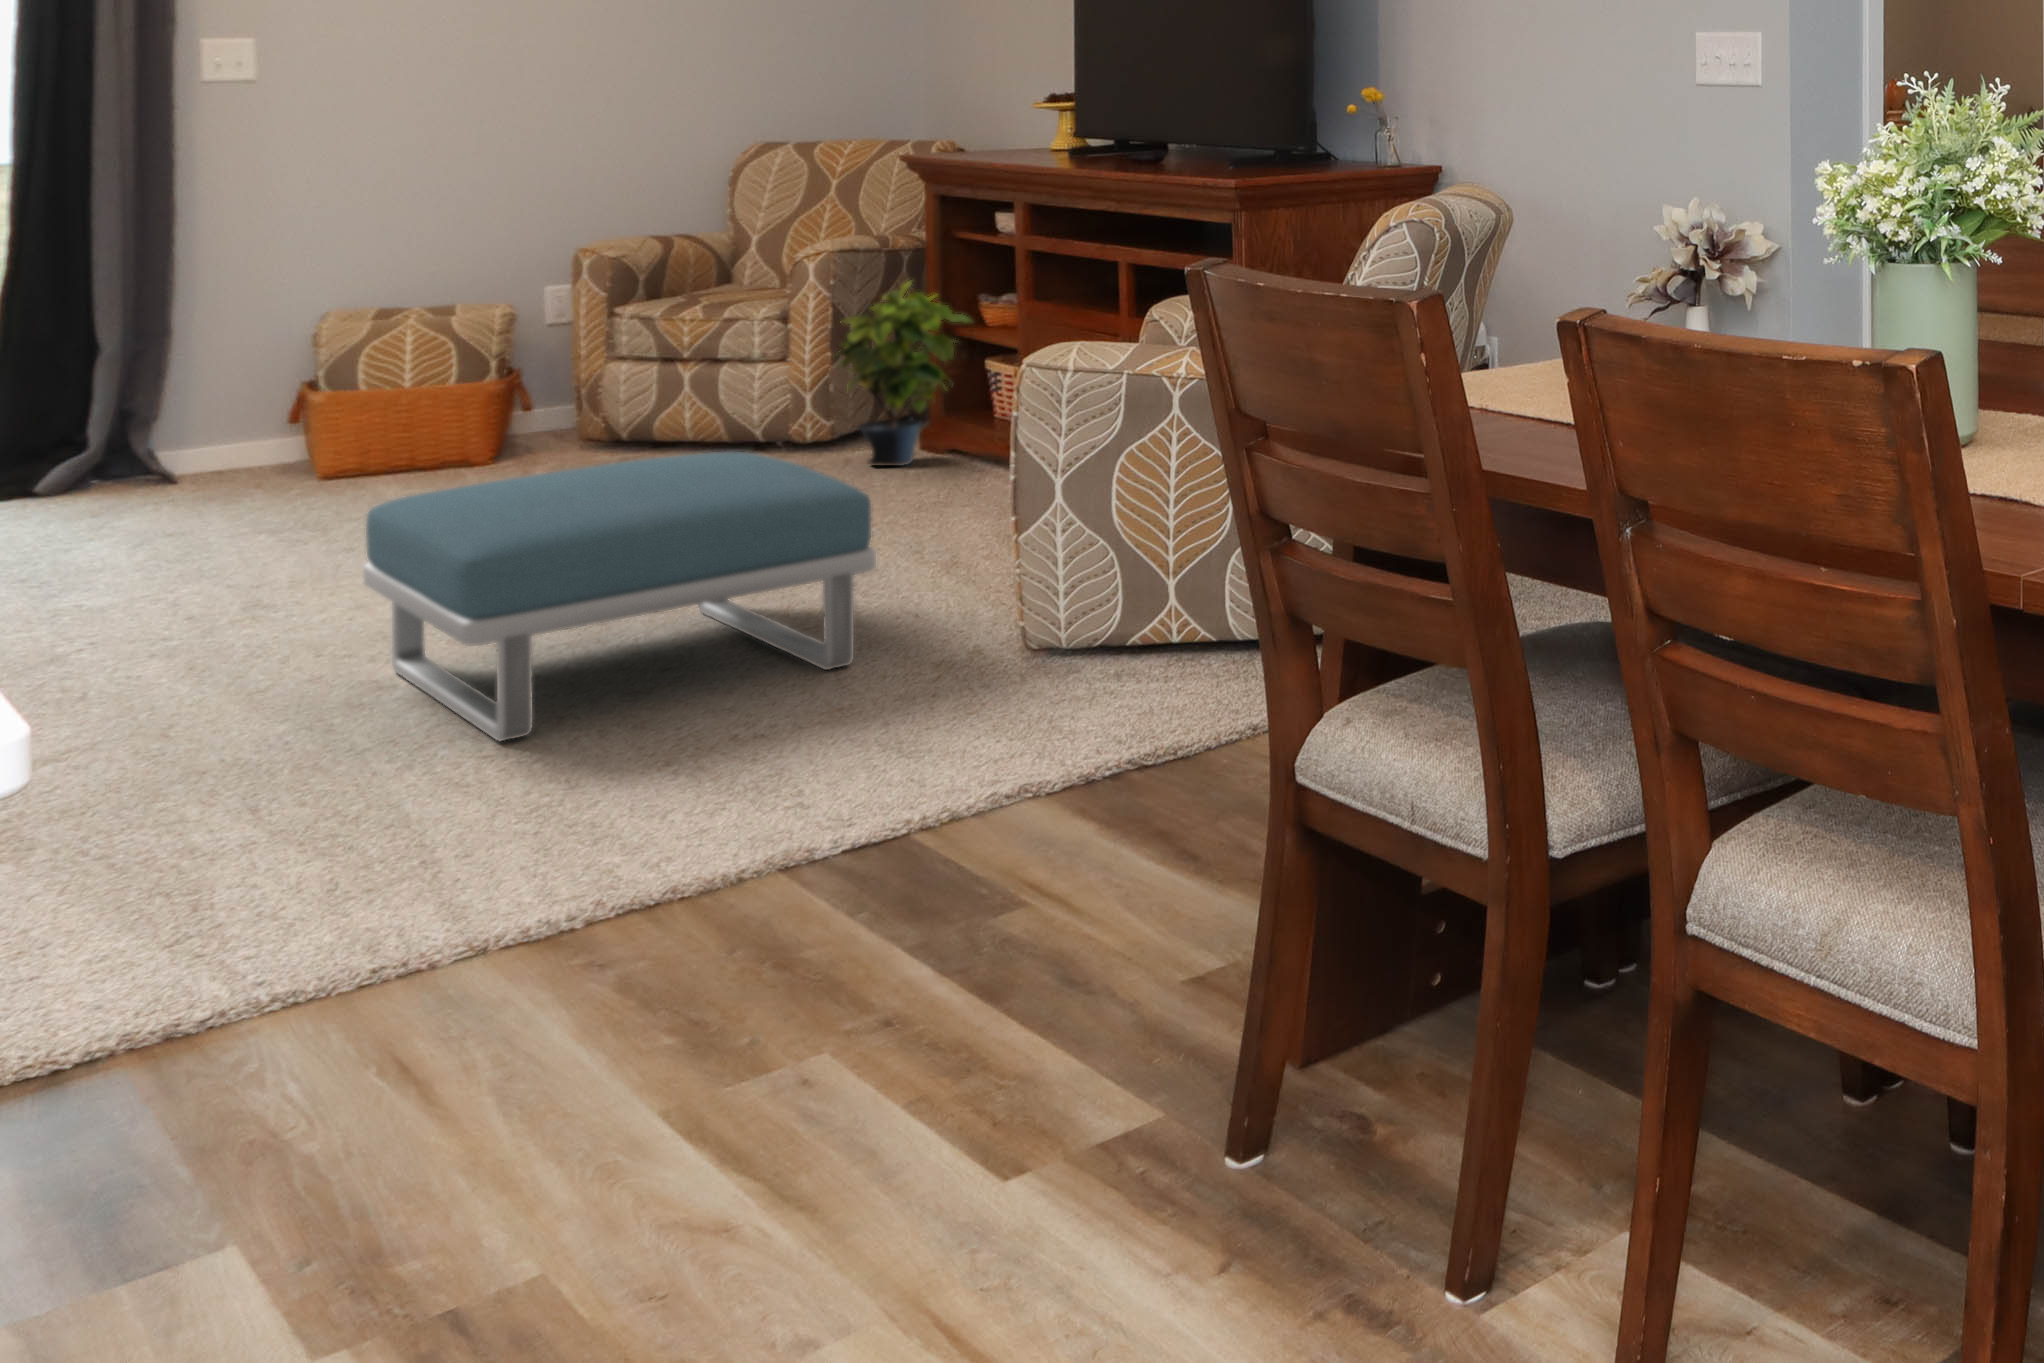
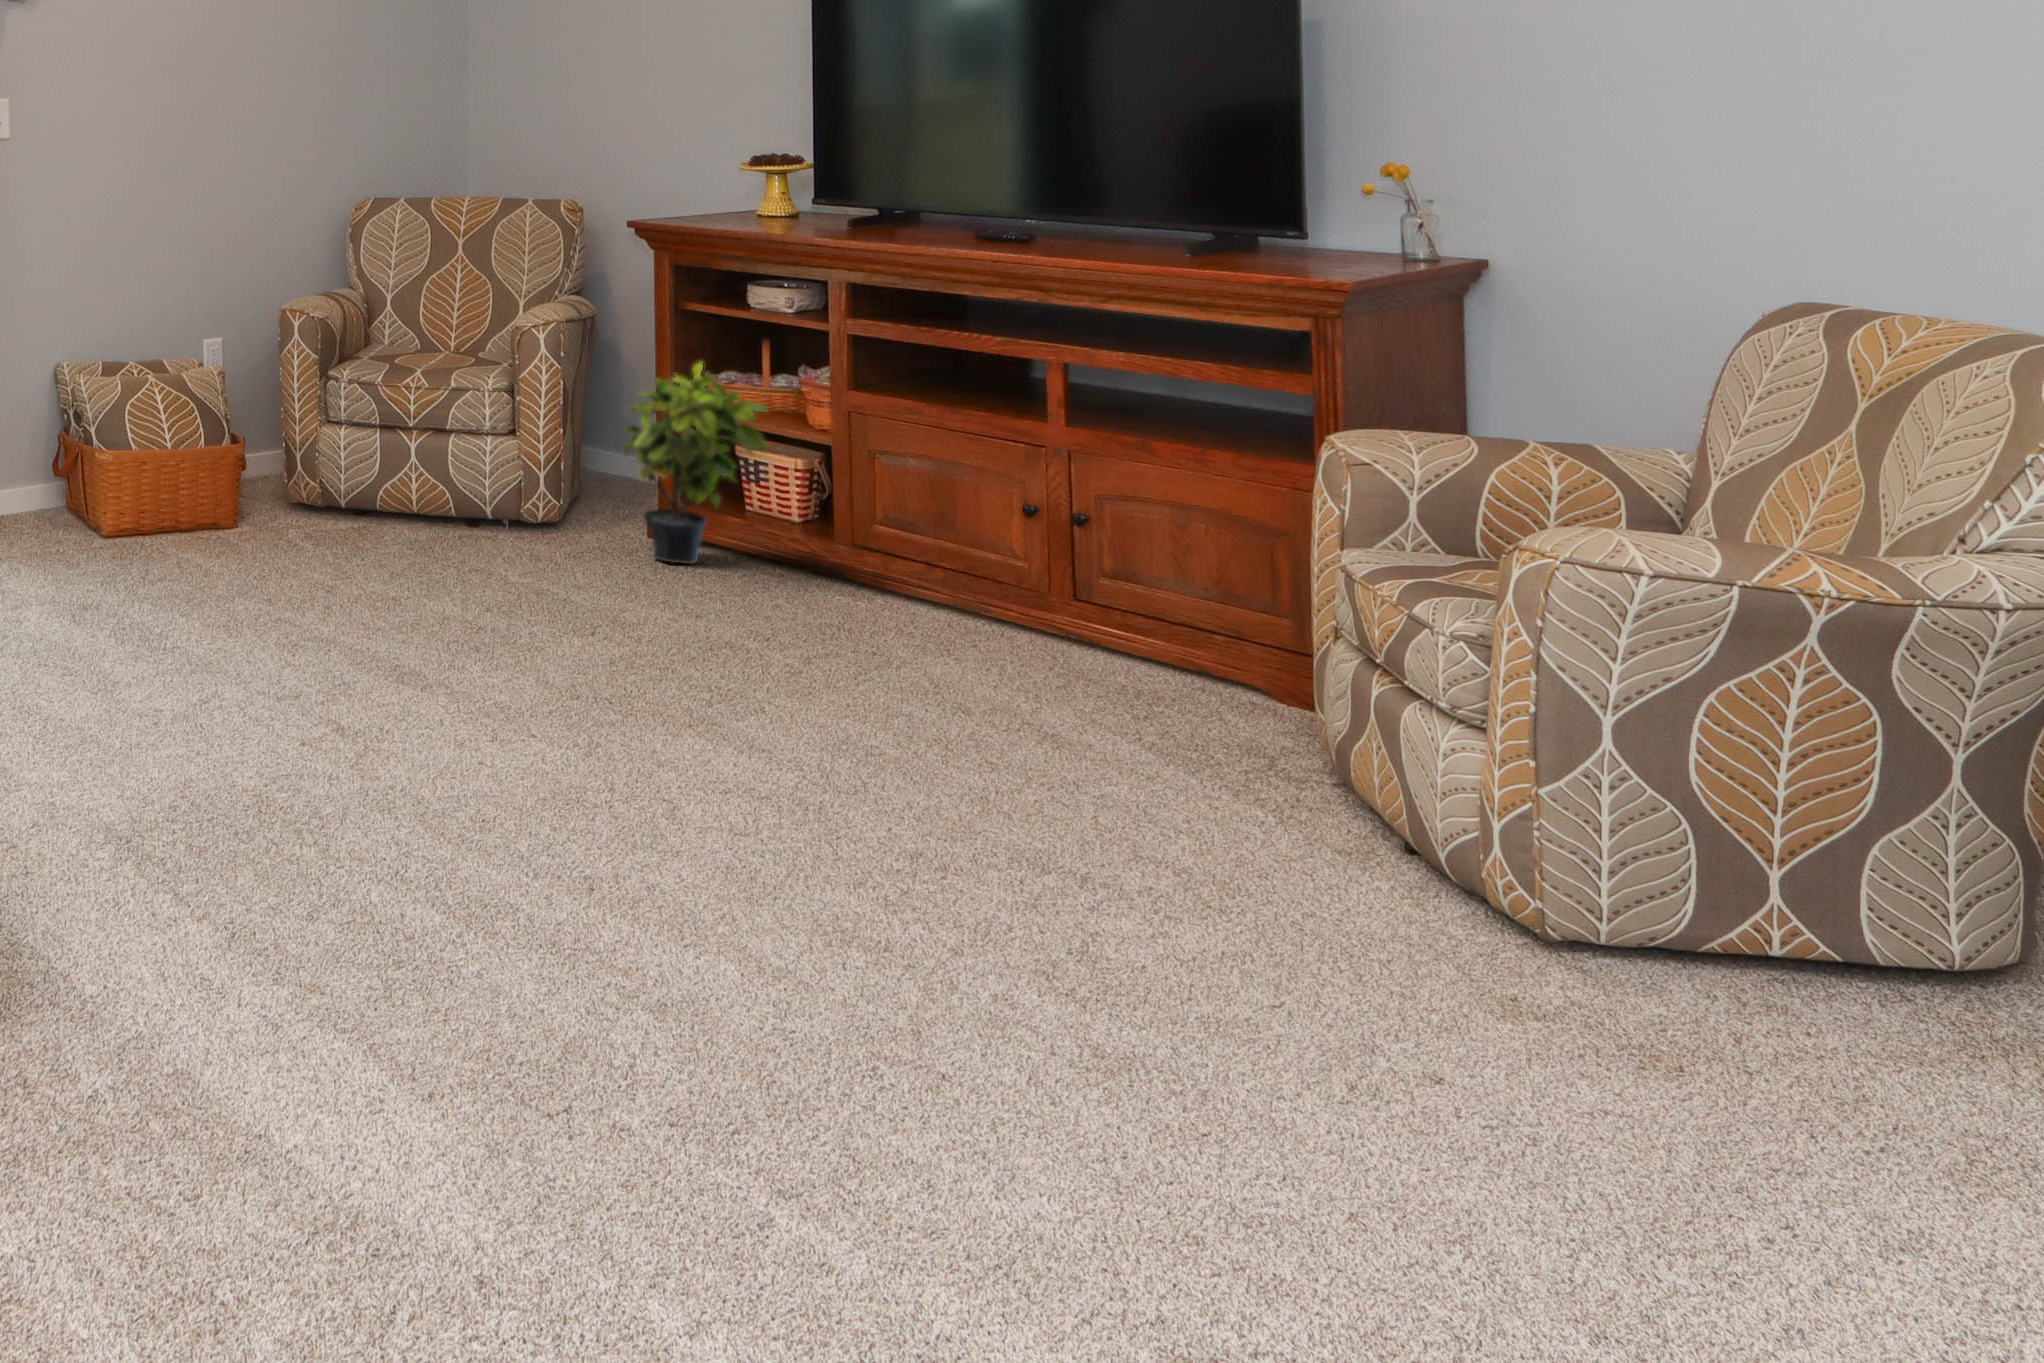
footstool: present [363,452,876,741] -> none [686,610,1329,1052]

